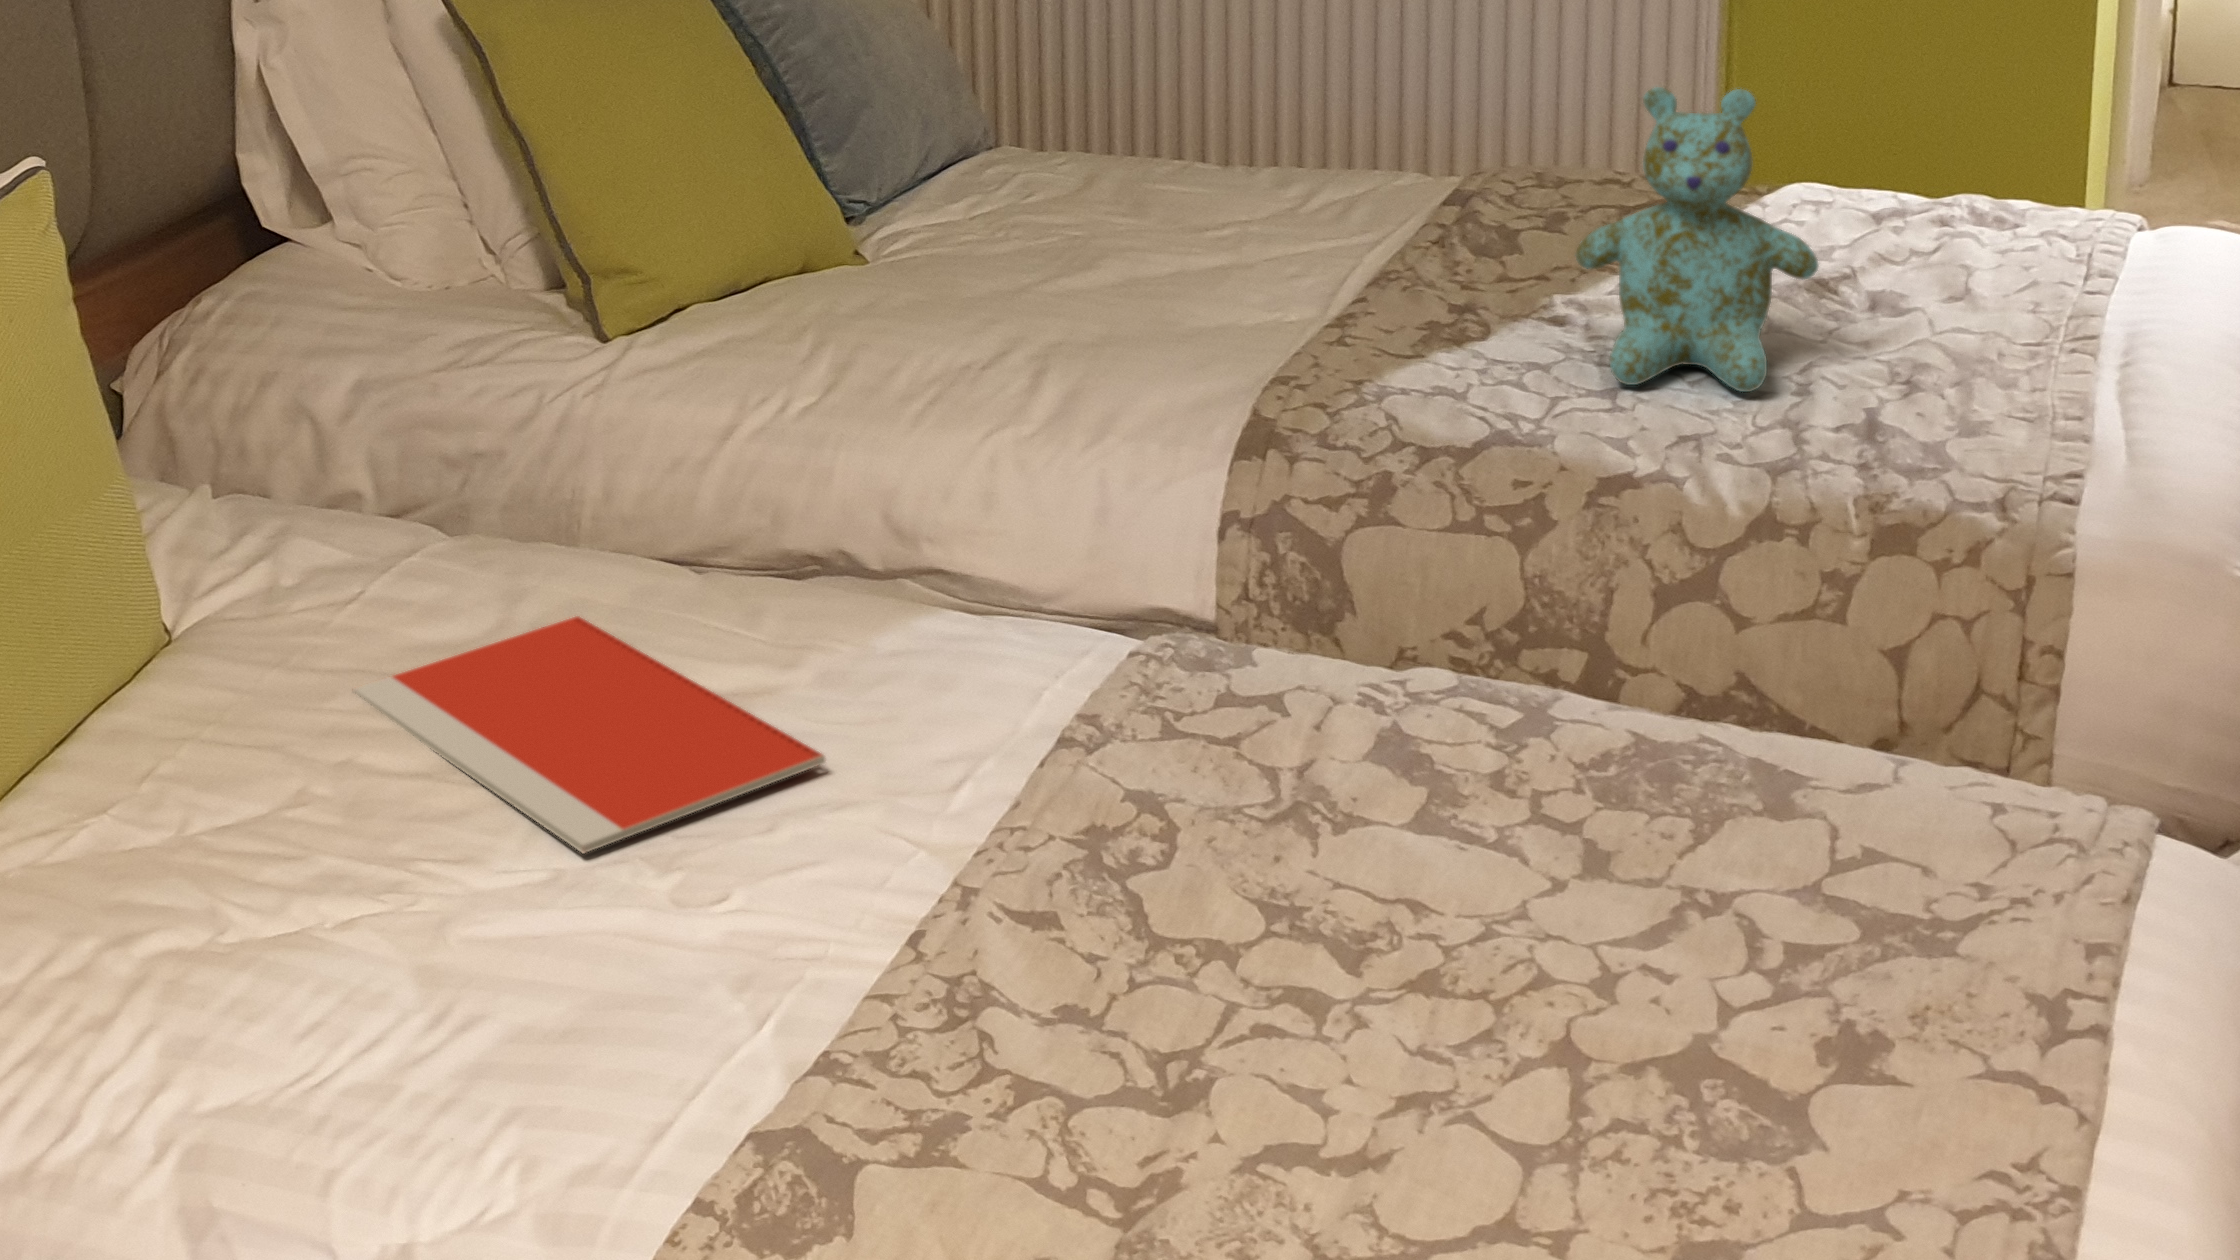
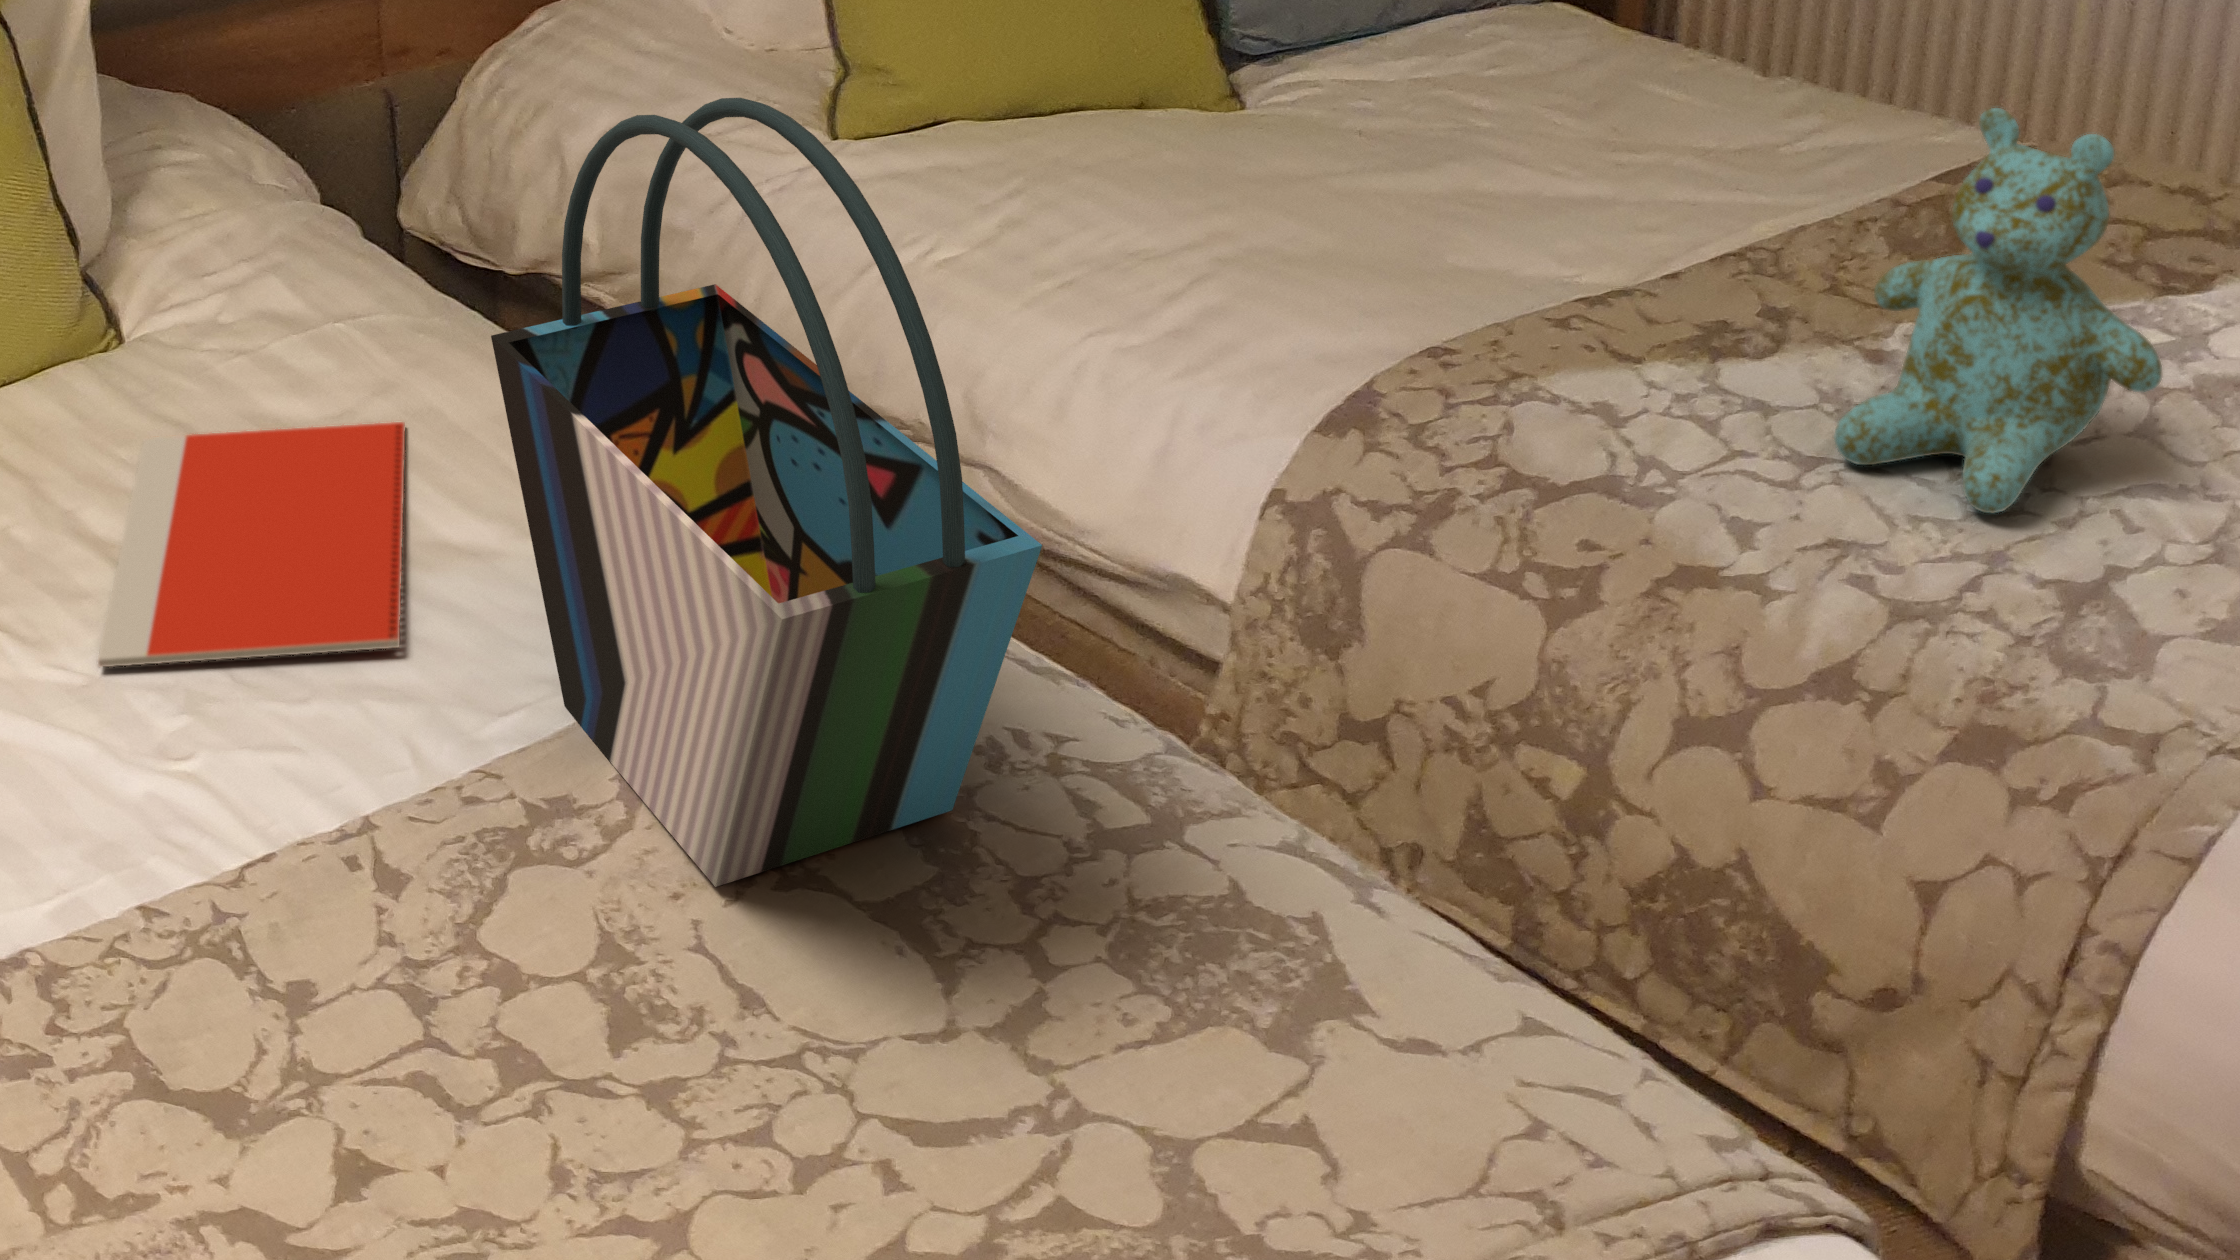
tote bag: none [878,146,1528,836] -> present [491,98,1042,887]

